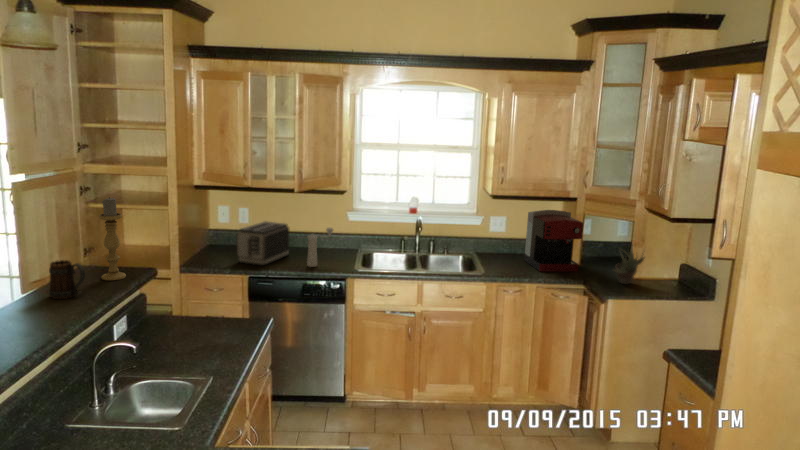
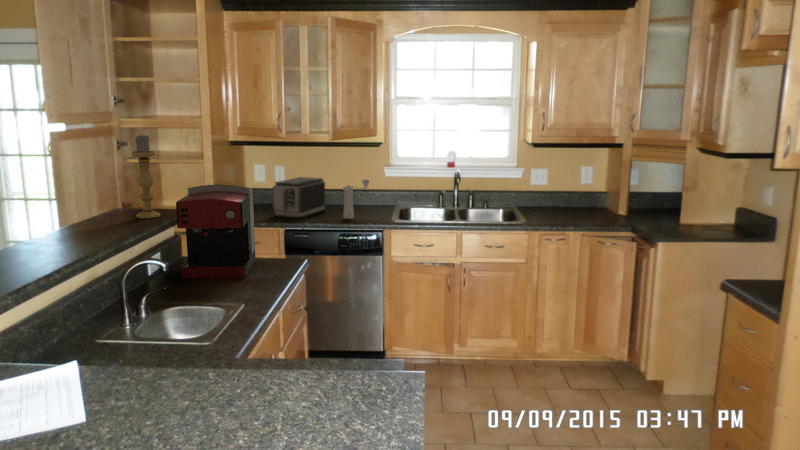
coffee maker: present [524,210,583,272] -> present [176,184,256,279]
succulent plant: present [614,245,644,284] -> none [663,184,699,230]
mug: present [49,260,85,299] -> none [83,193,118,231]

